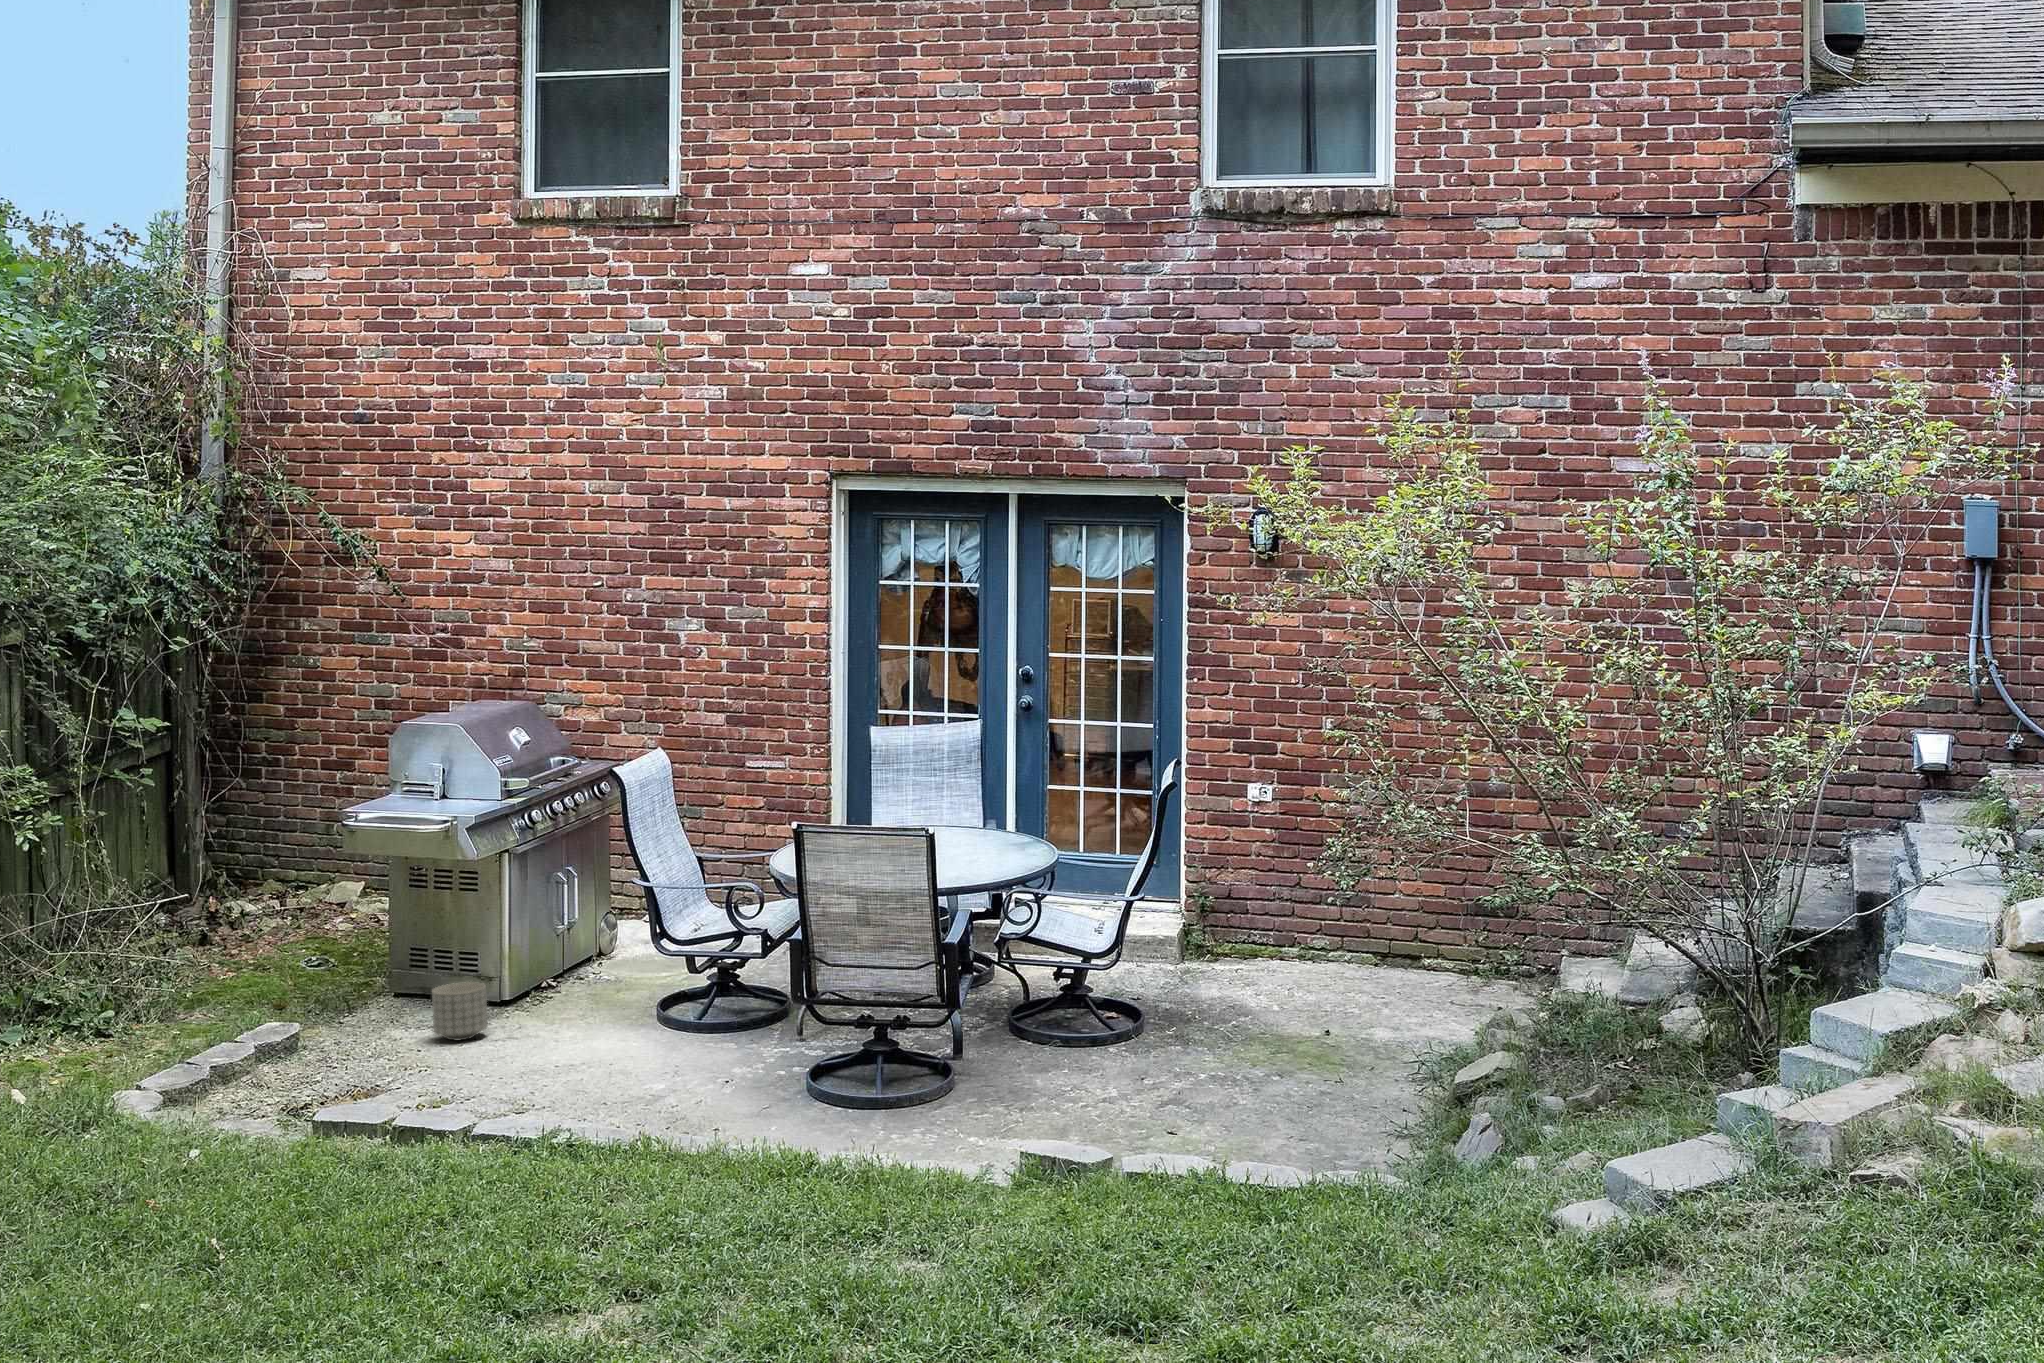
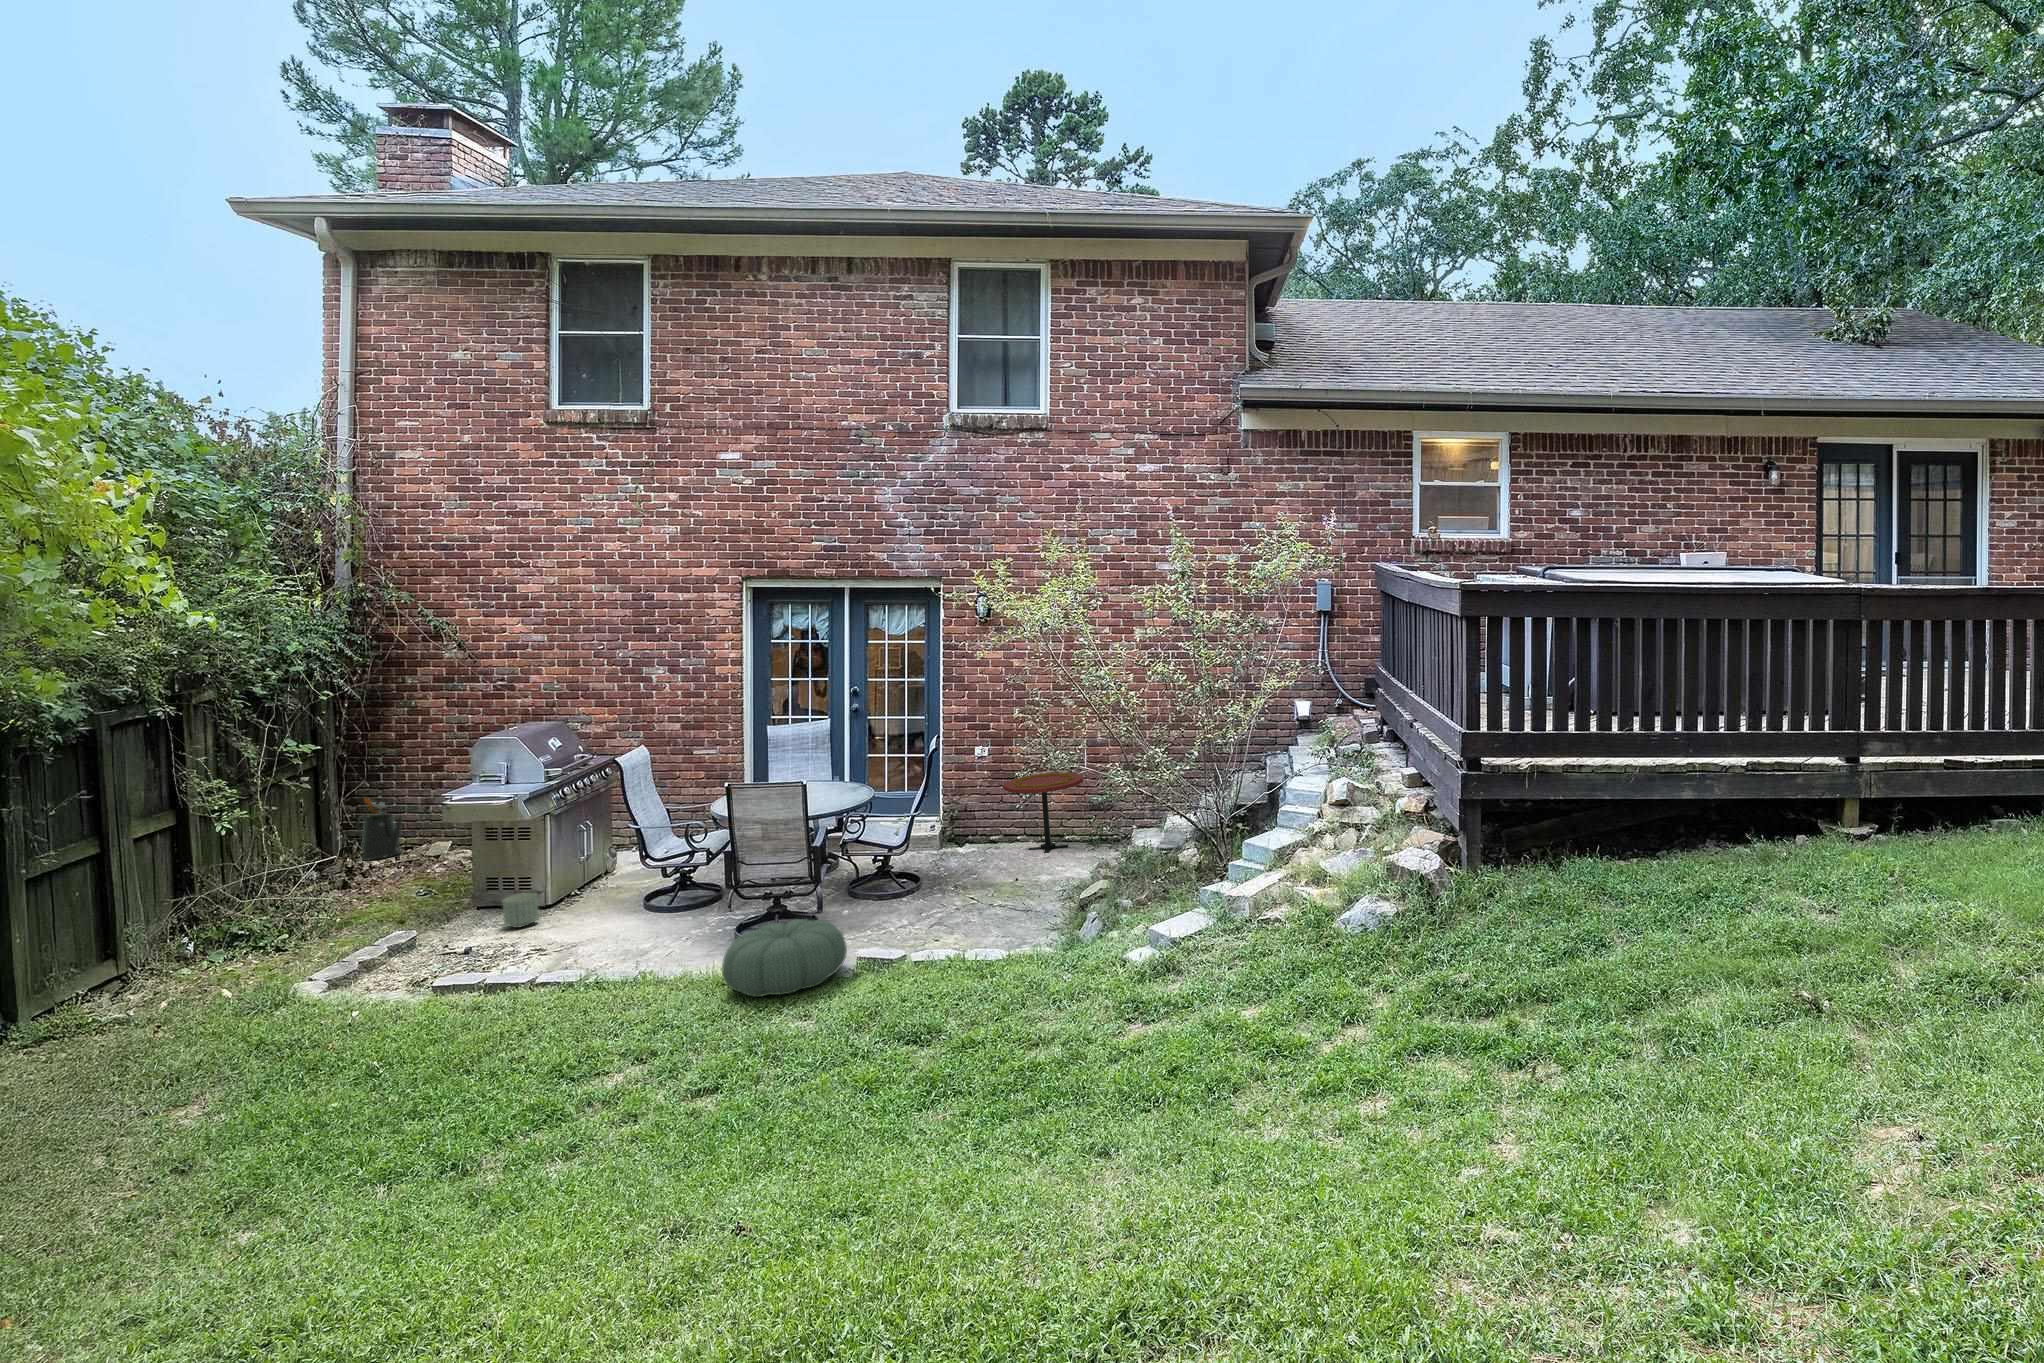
watering can: none [233,806,298,910] -> present [357,798,402,860]
side table: none [1297,853,1455,1007] -> present [1003,773,1084,853]
pouf: none [774,1069,1000,1206] -> present [722,919,847,997]

